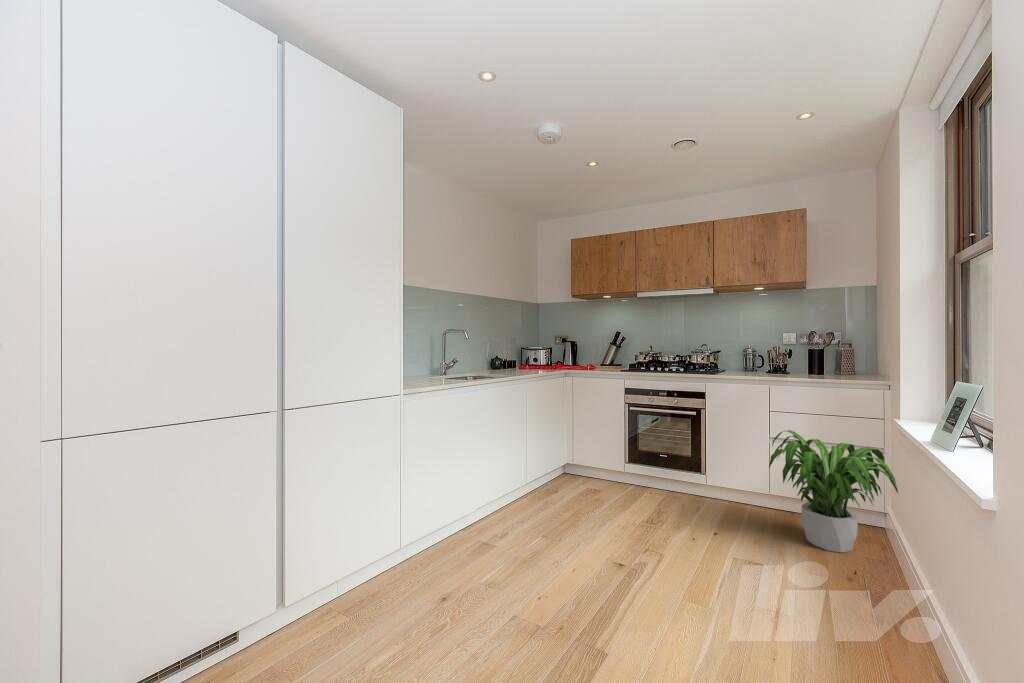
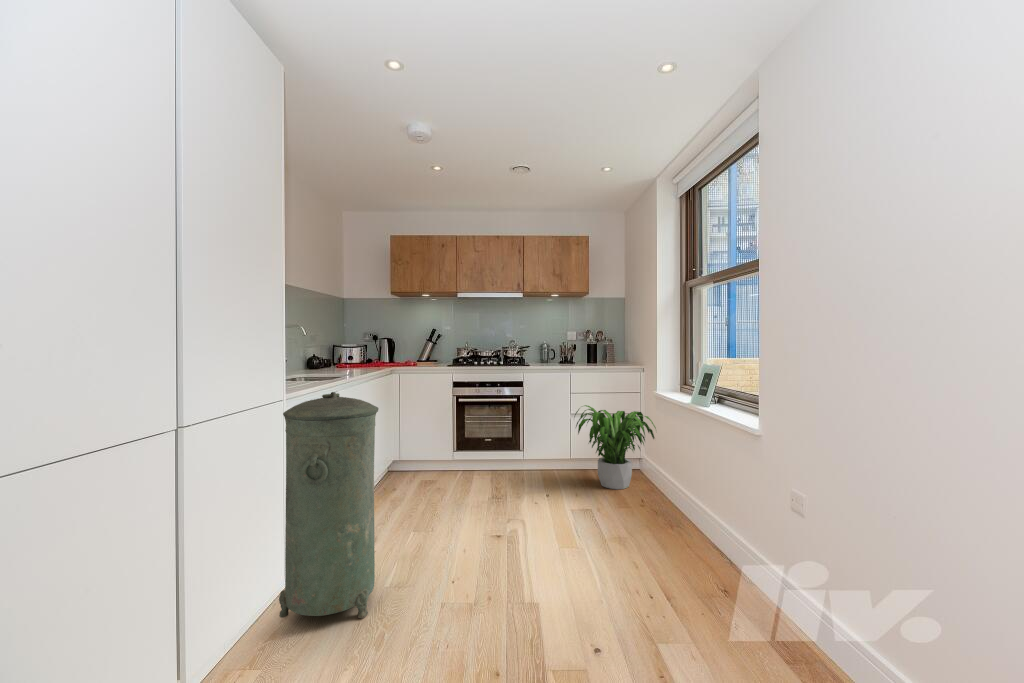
trash can: none [389,404,474,627] -> present [279,392,379,618]

